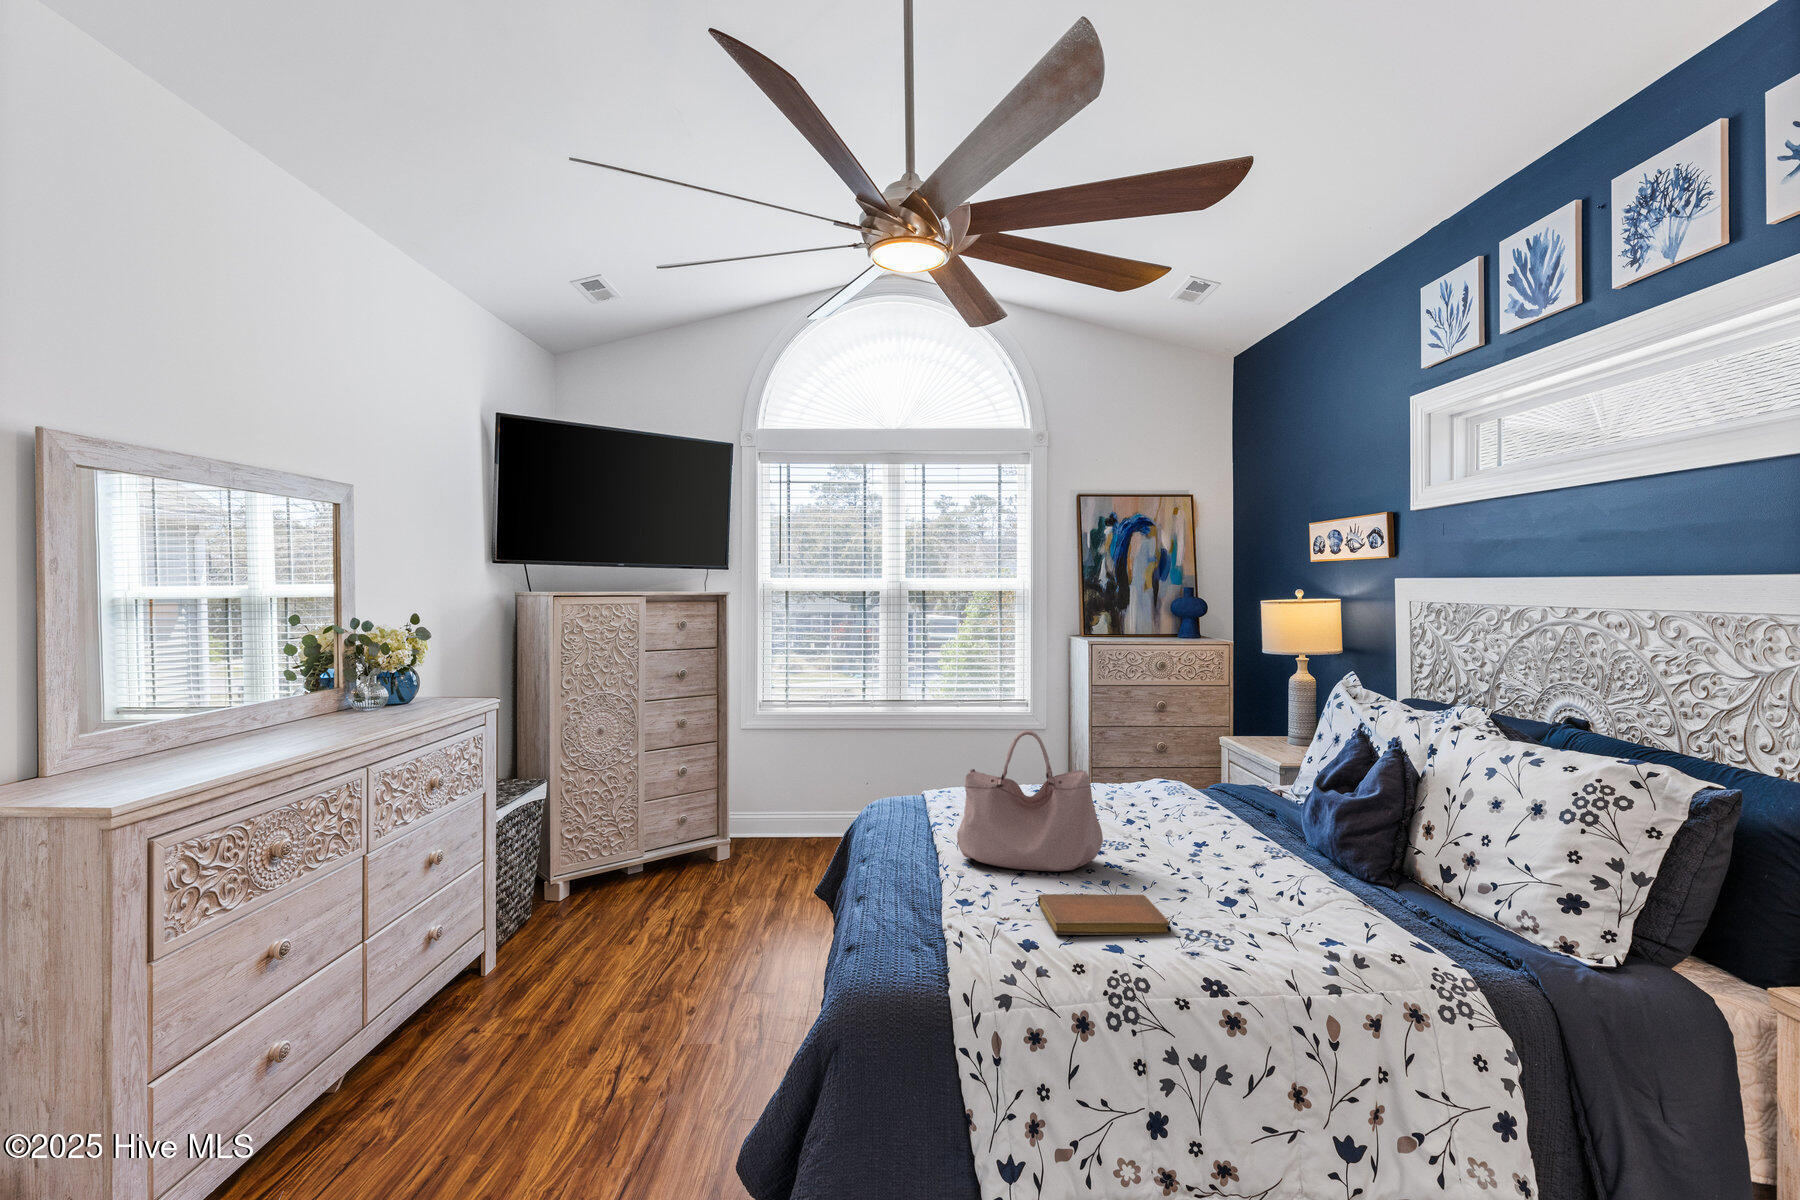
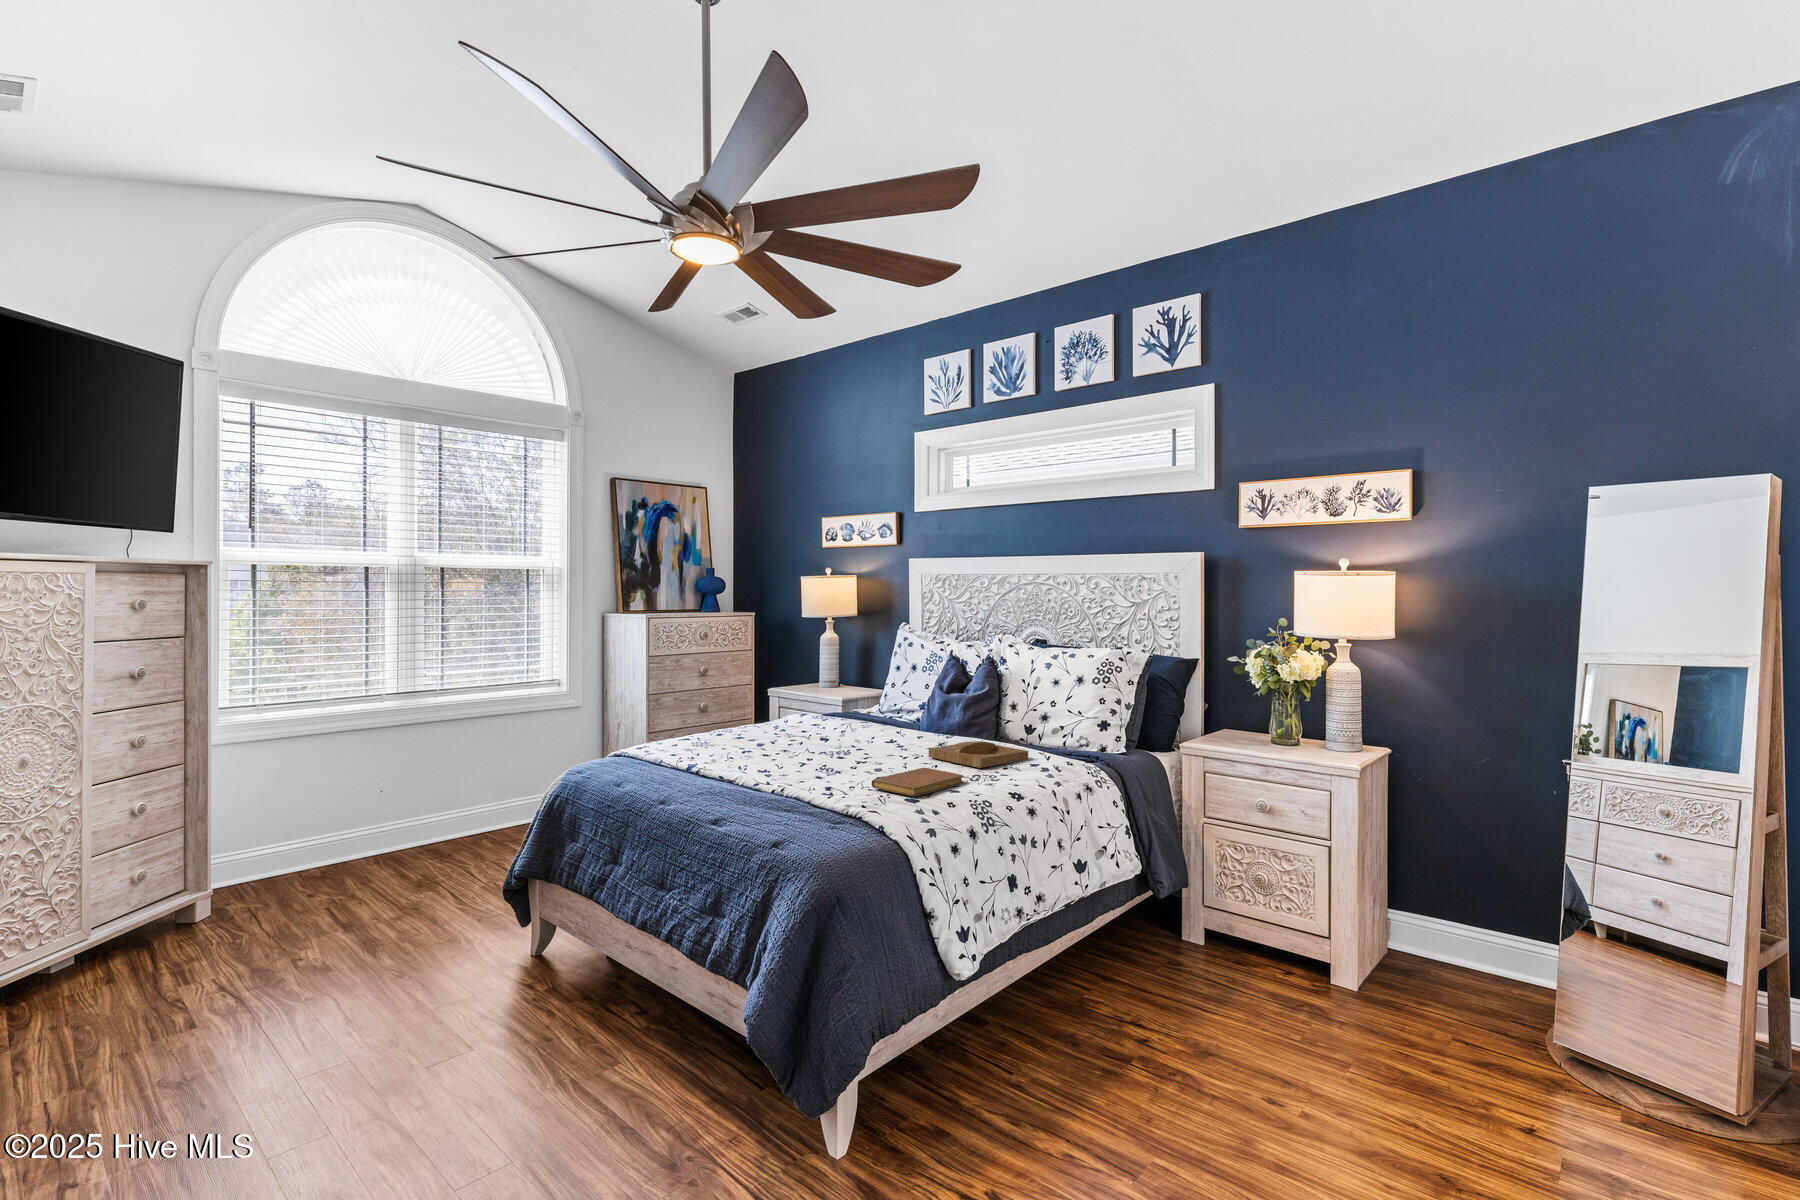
handbag: present [957,730,1103,871] -> none [754,666,860,777]
tray: none [1208,867,1358,925] -> present [929,741,1028,768]

